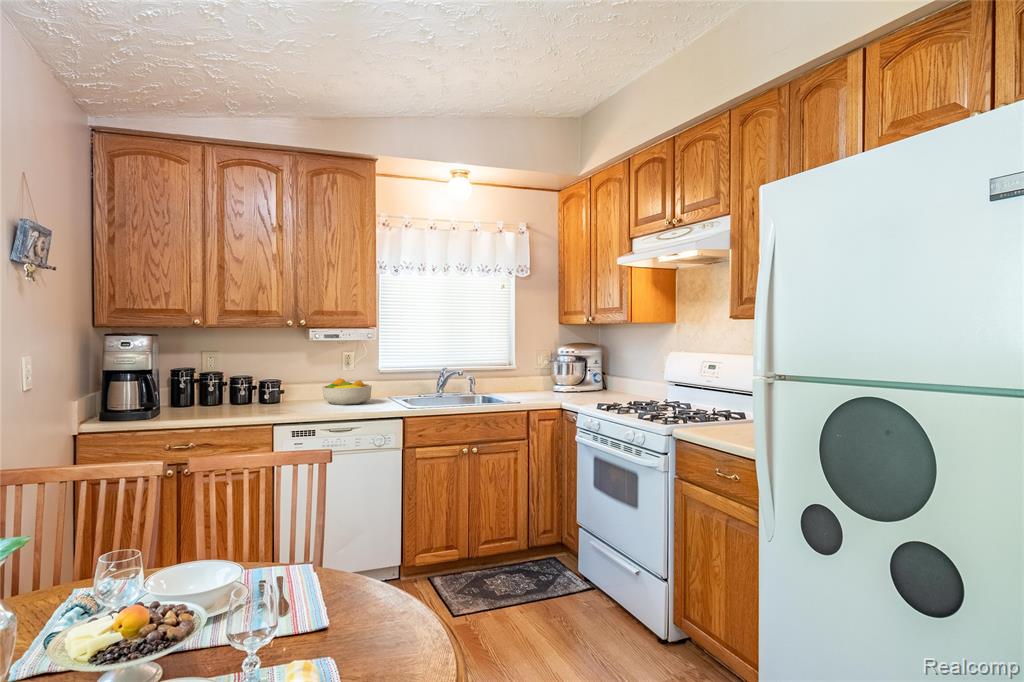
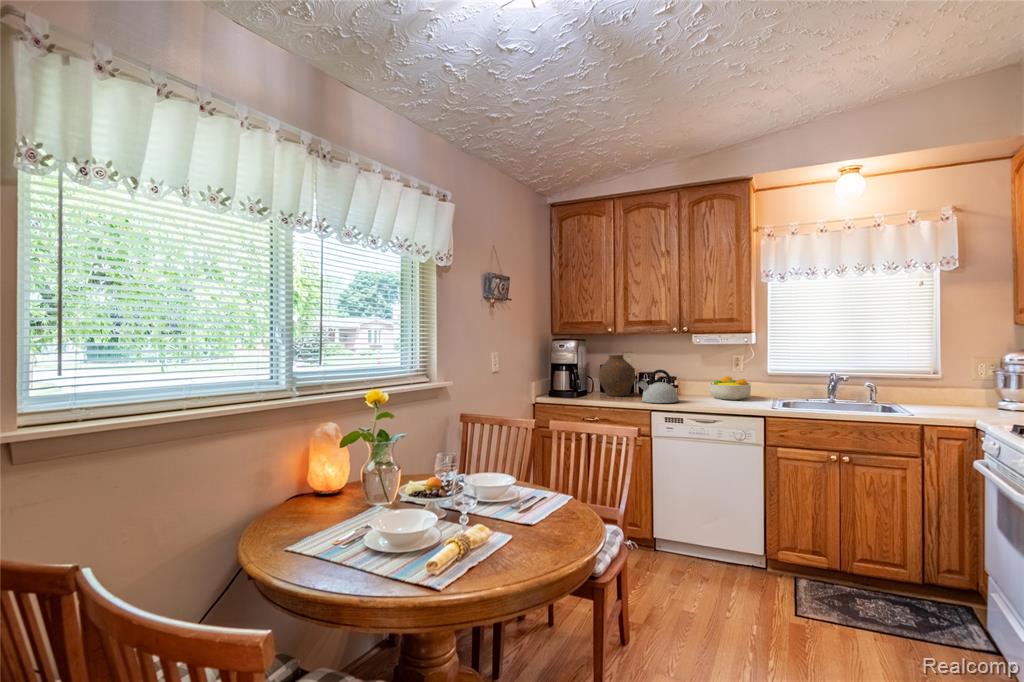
vase: none [175,356,231,414] -> present [598,355,636,396]
kettle: none [250,373,302,416] -> present [638,370,679,403]

